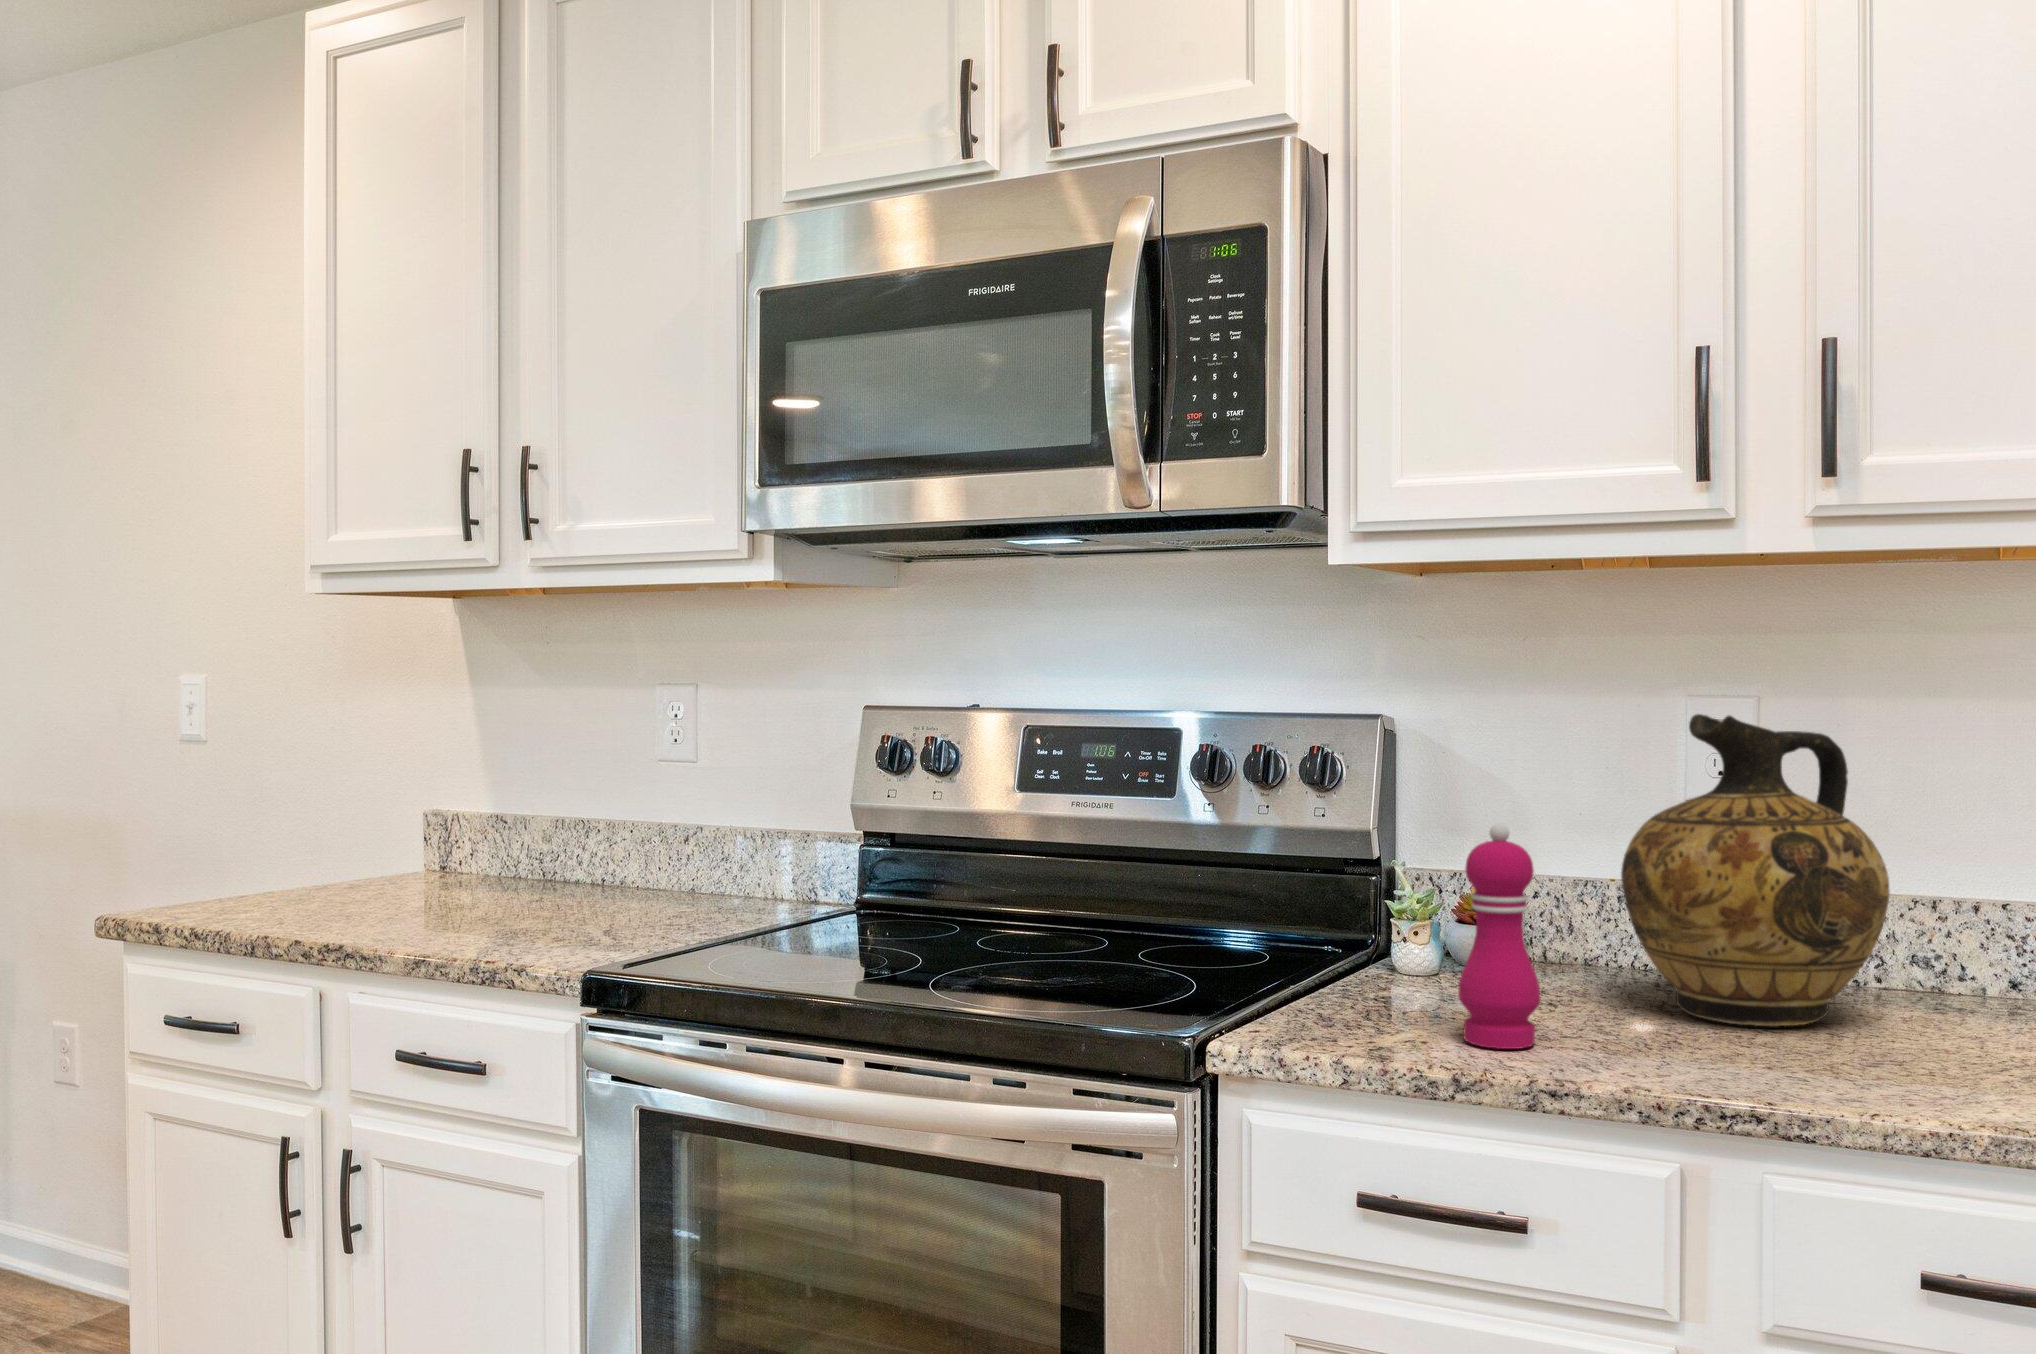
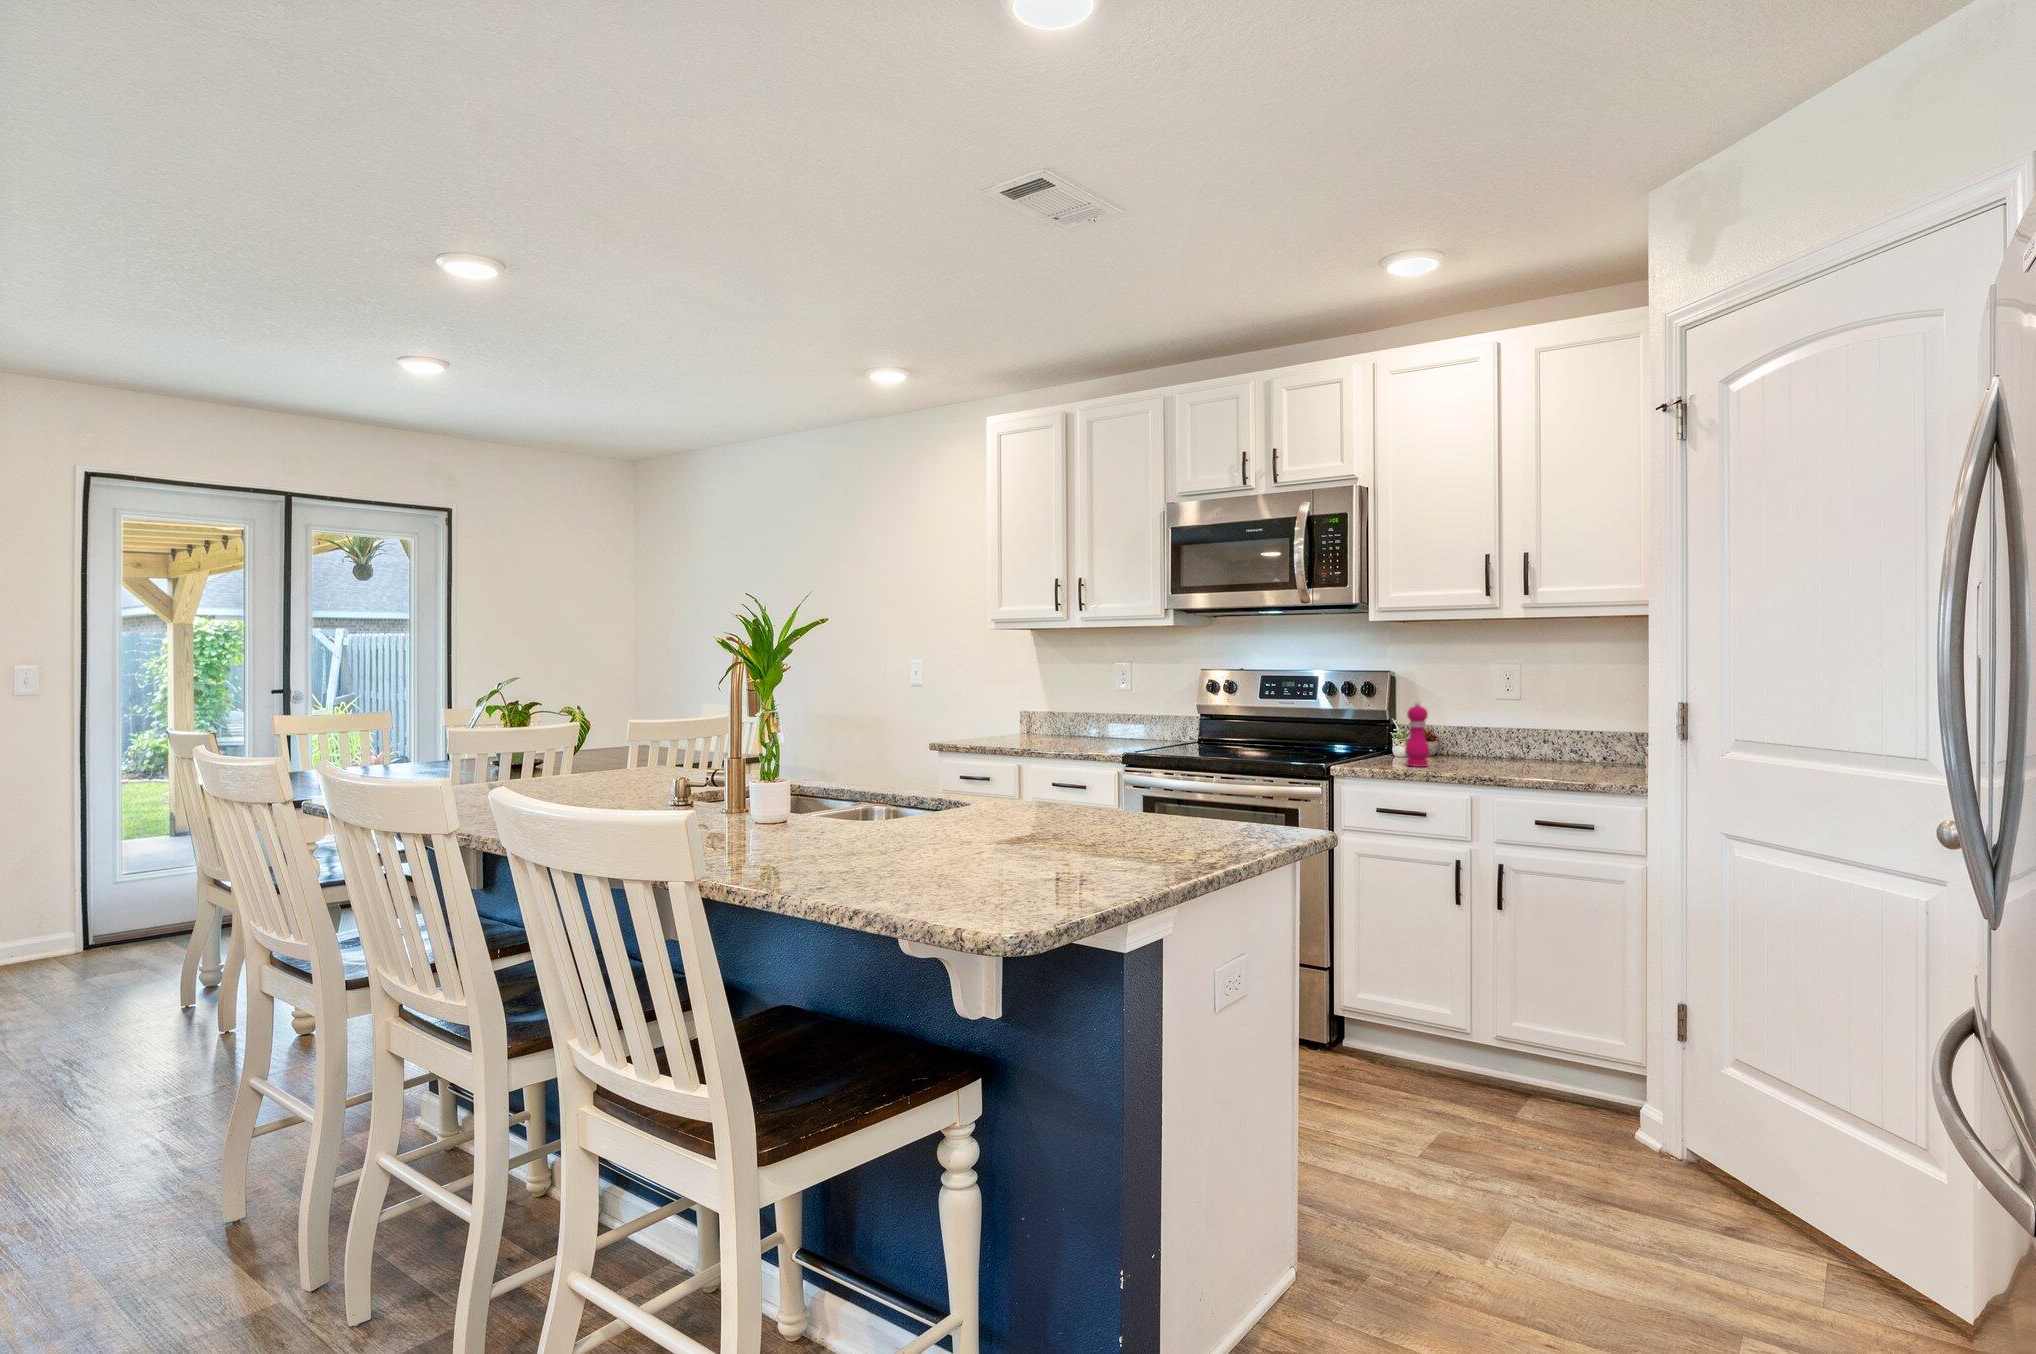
ceramic jug: present [1621,714,1890,1026] -> none [1464,669,1548,765]

